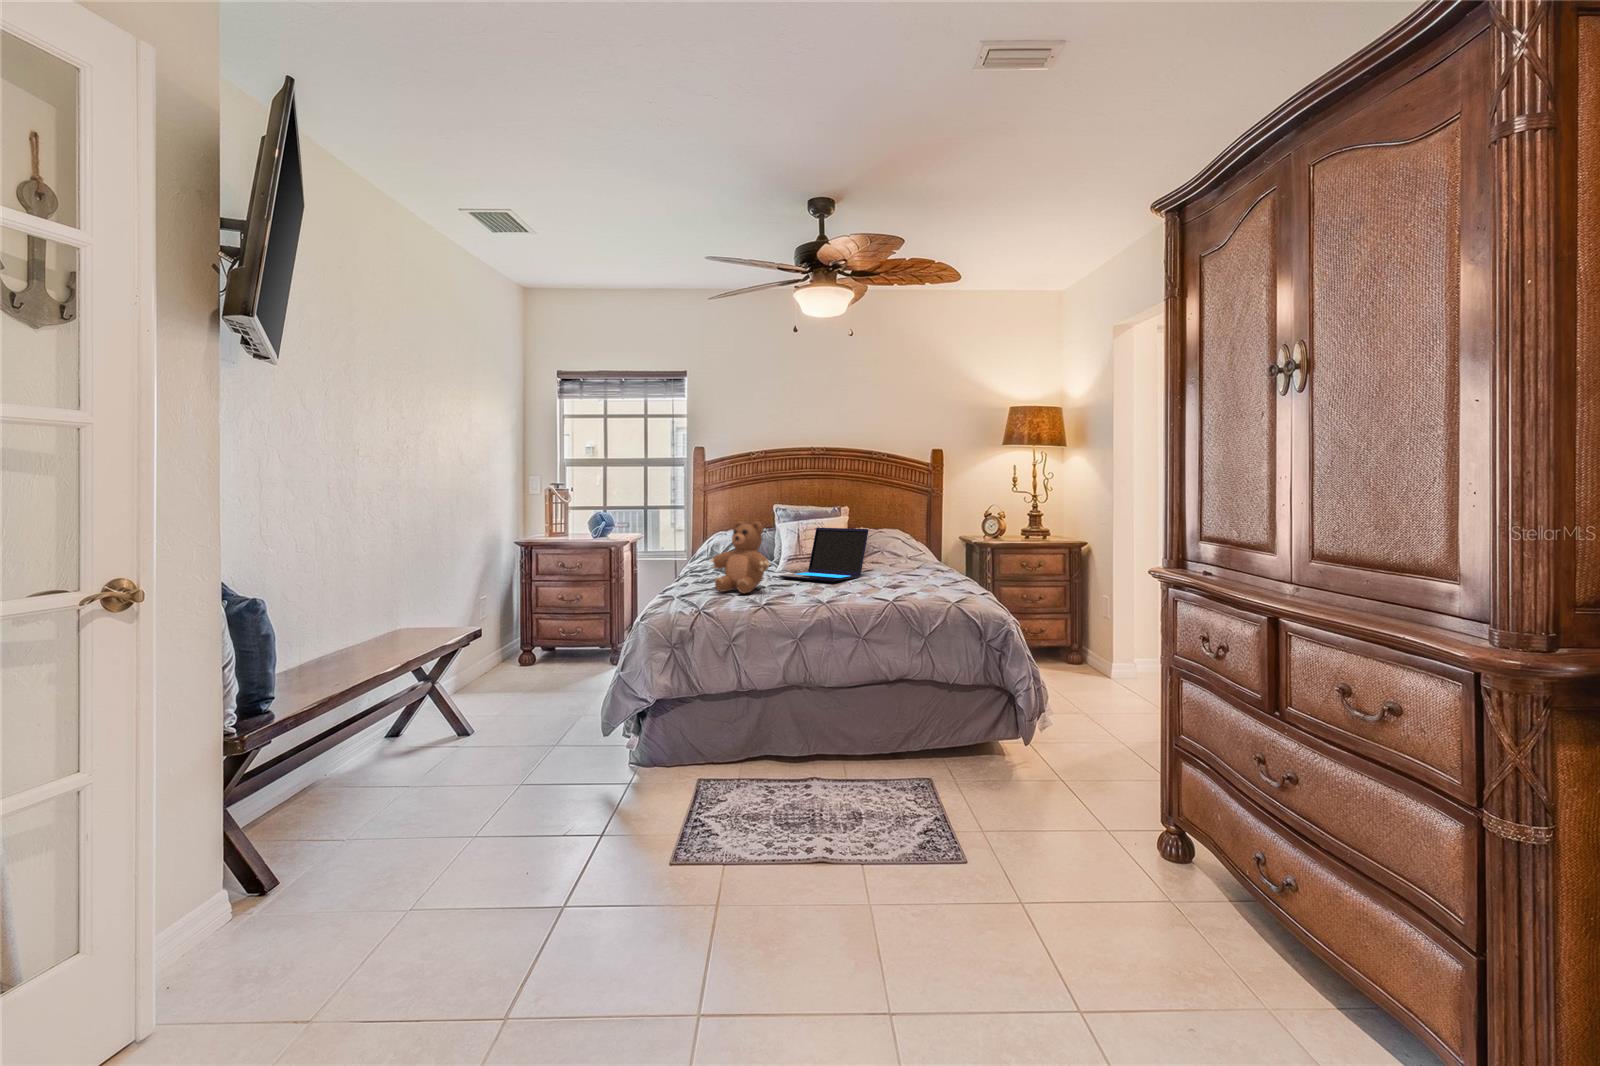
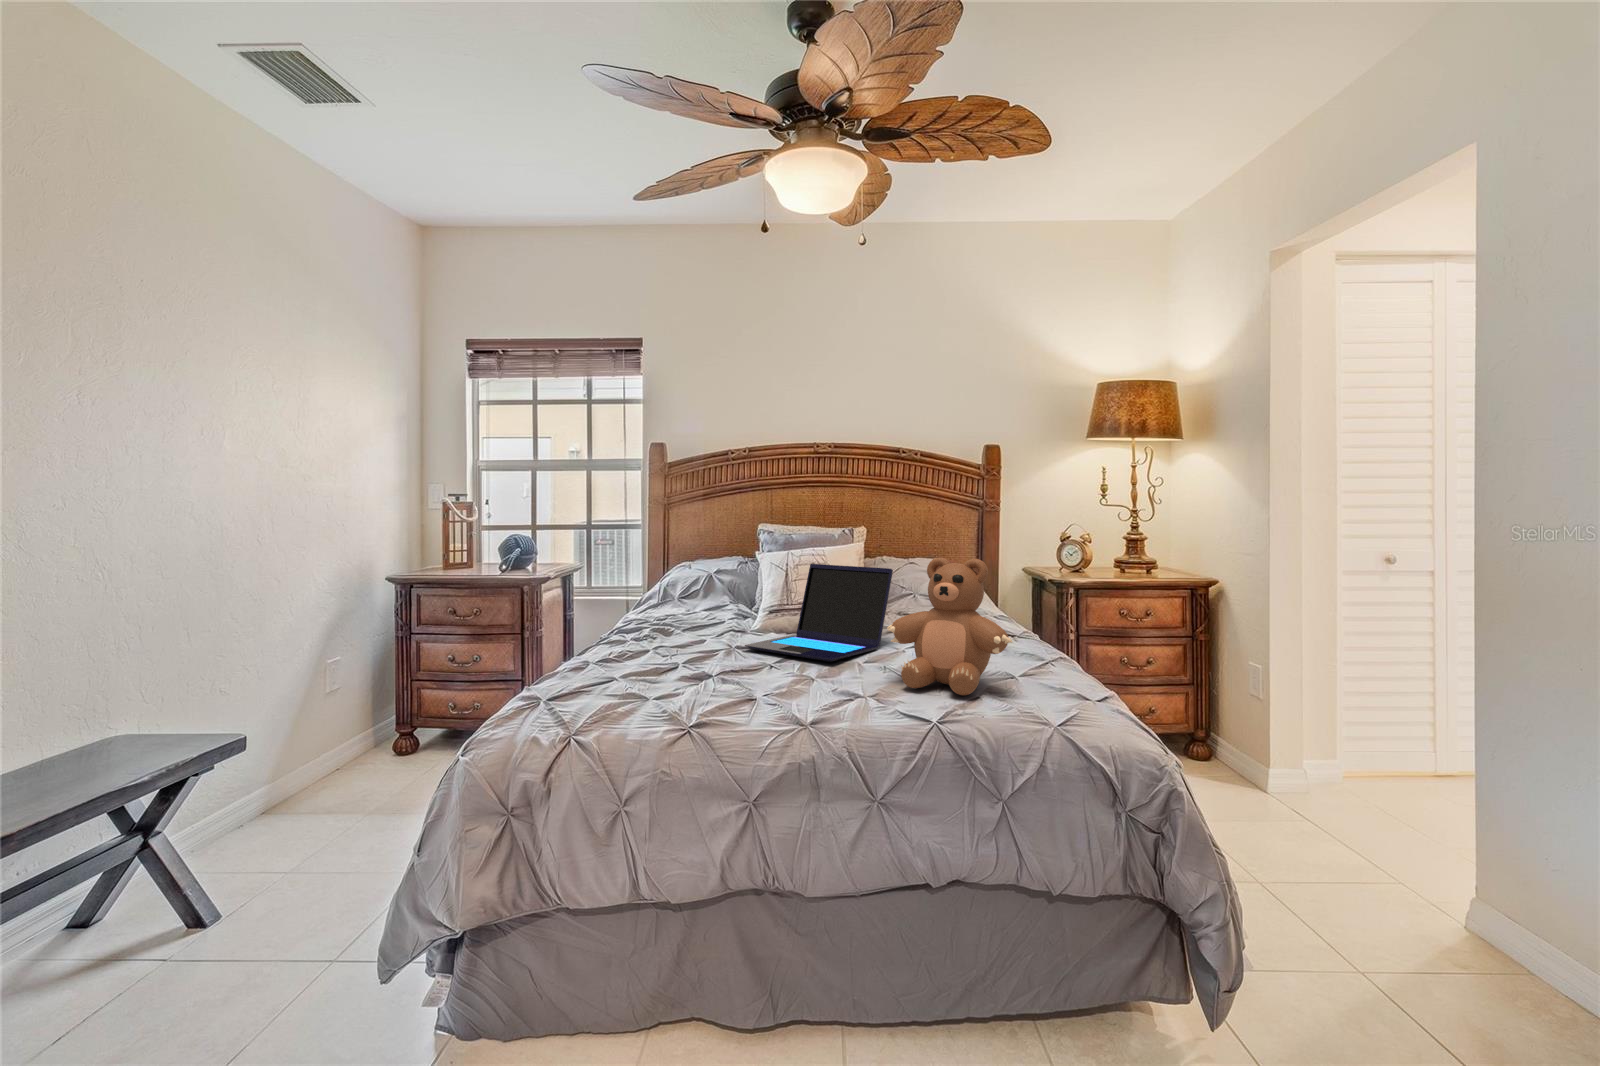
teddy bear: present [711,521,770,593] -> present [887,557,1012,695]

